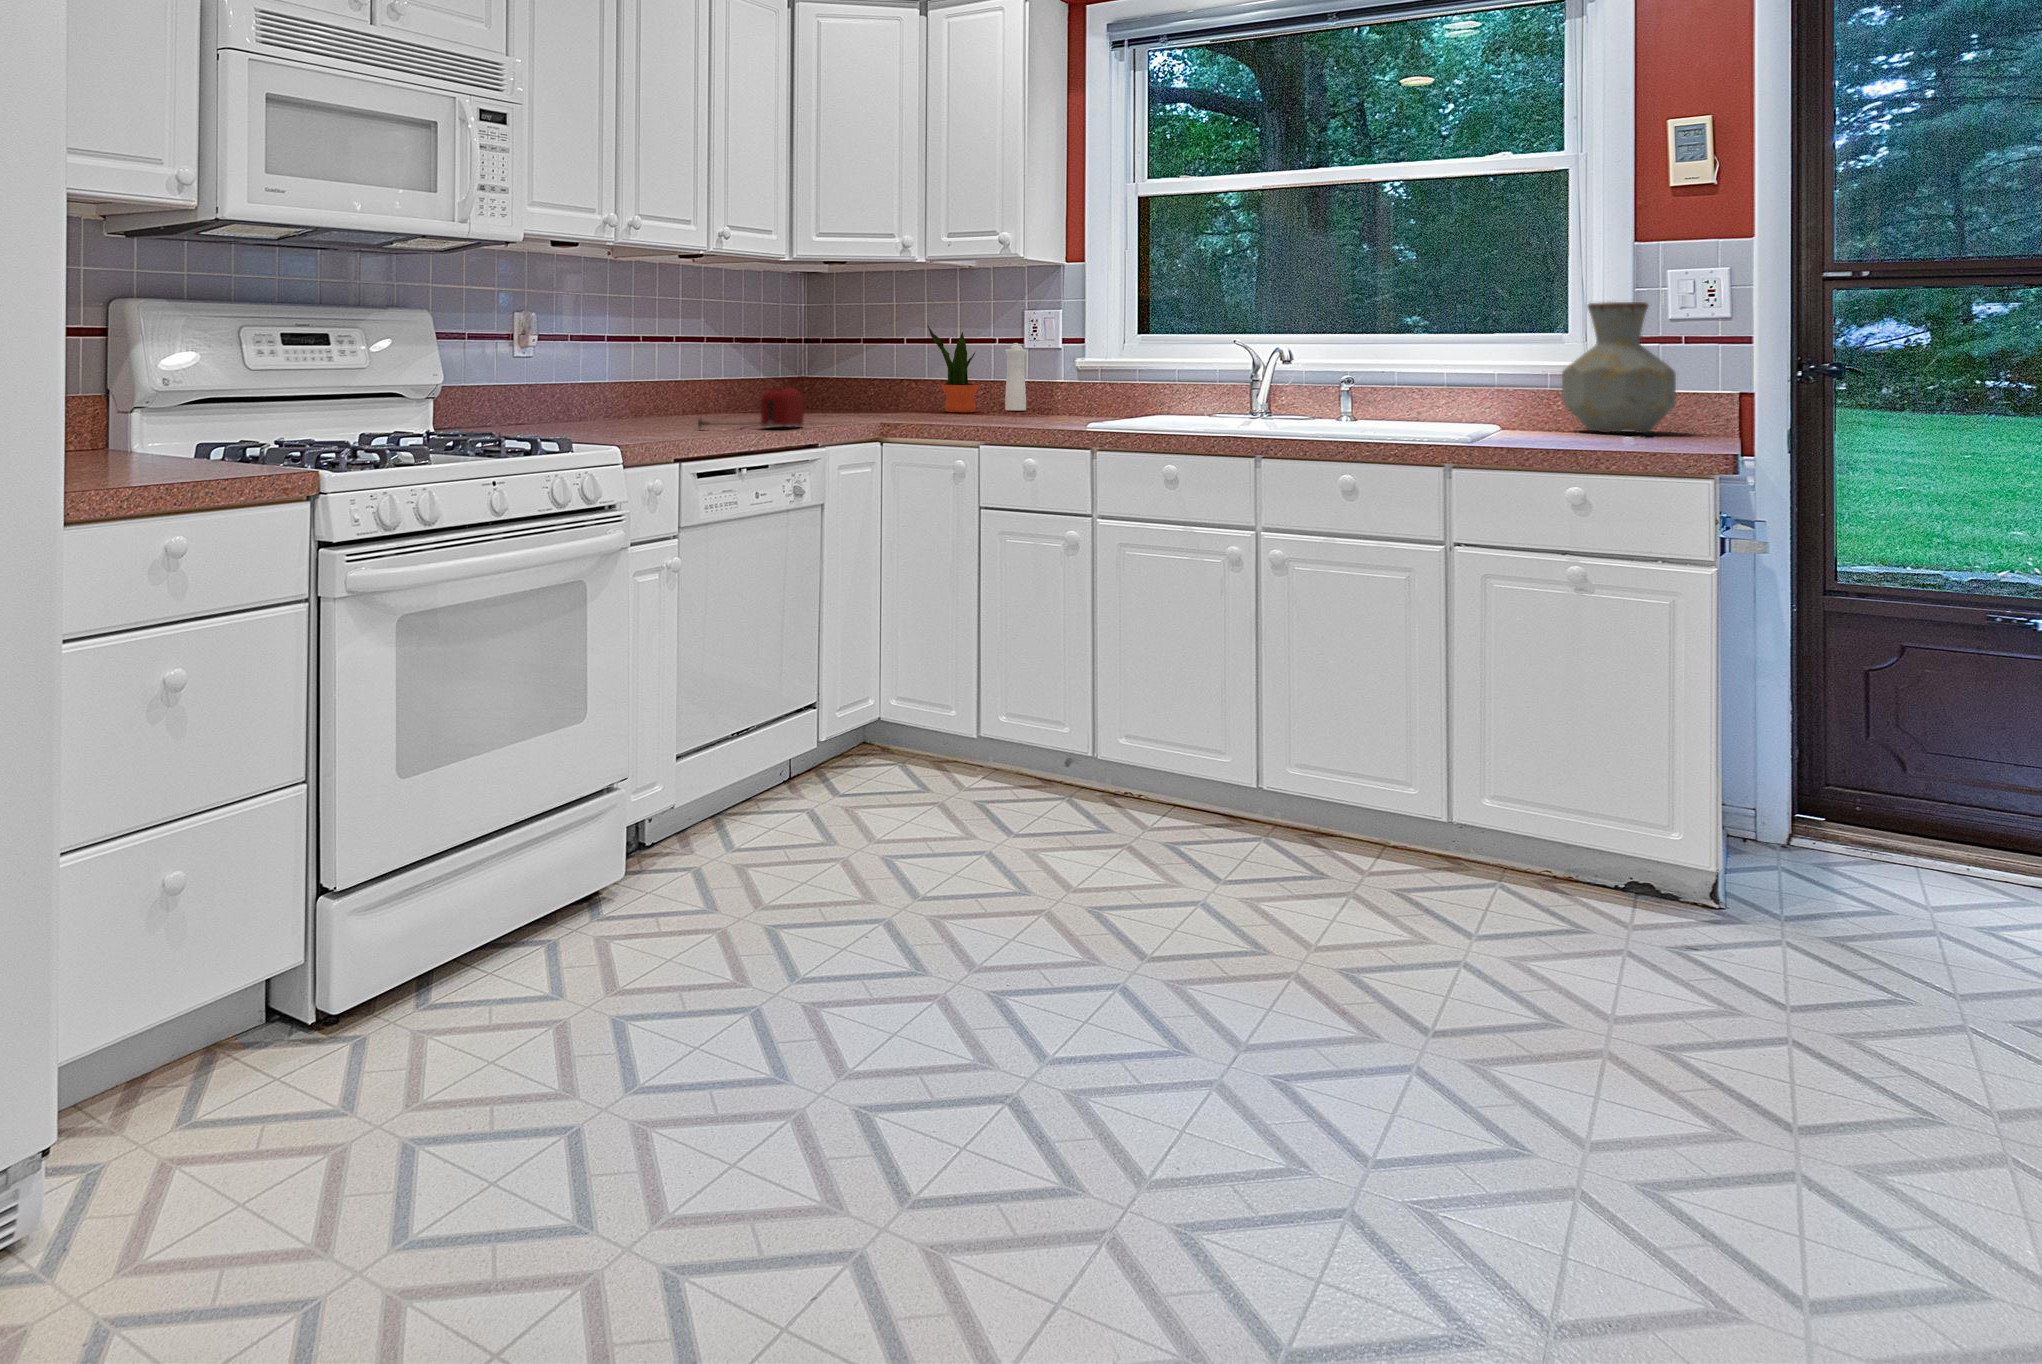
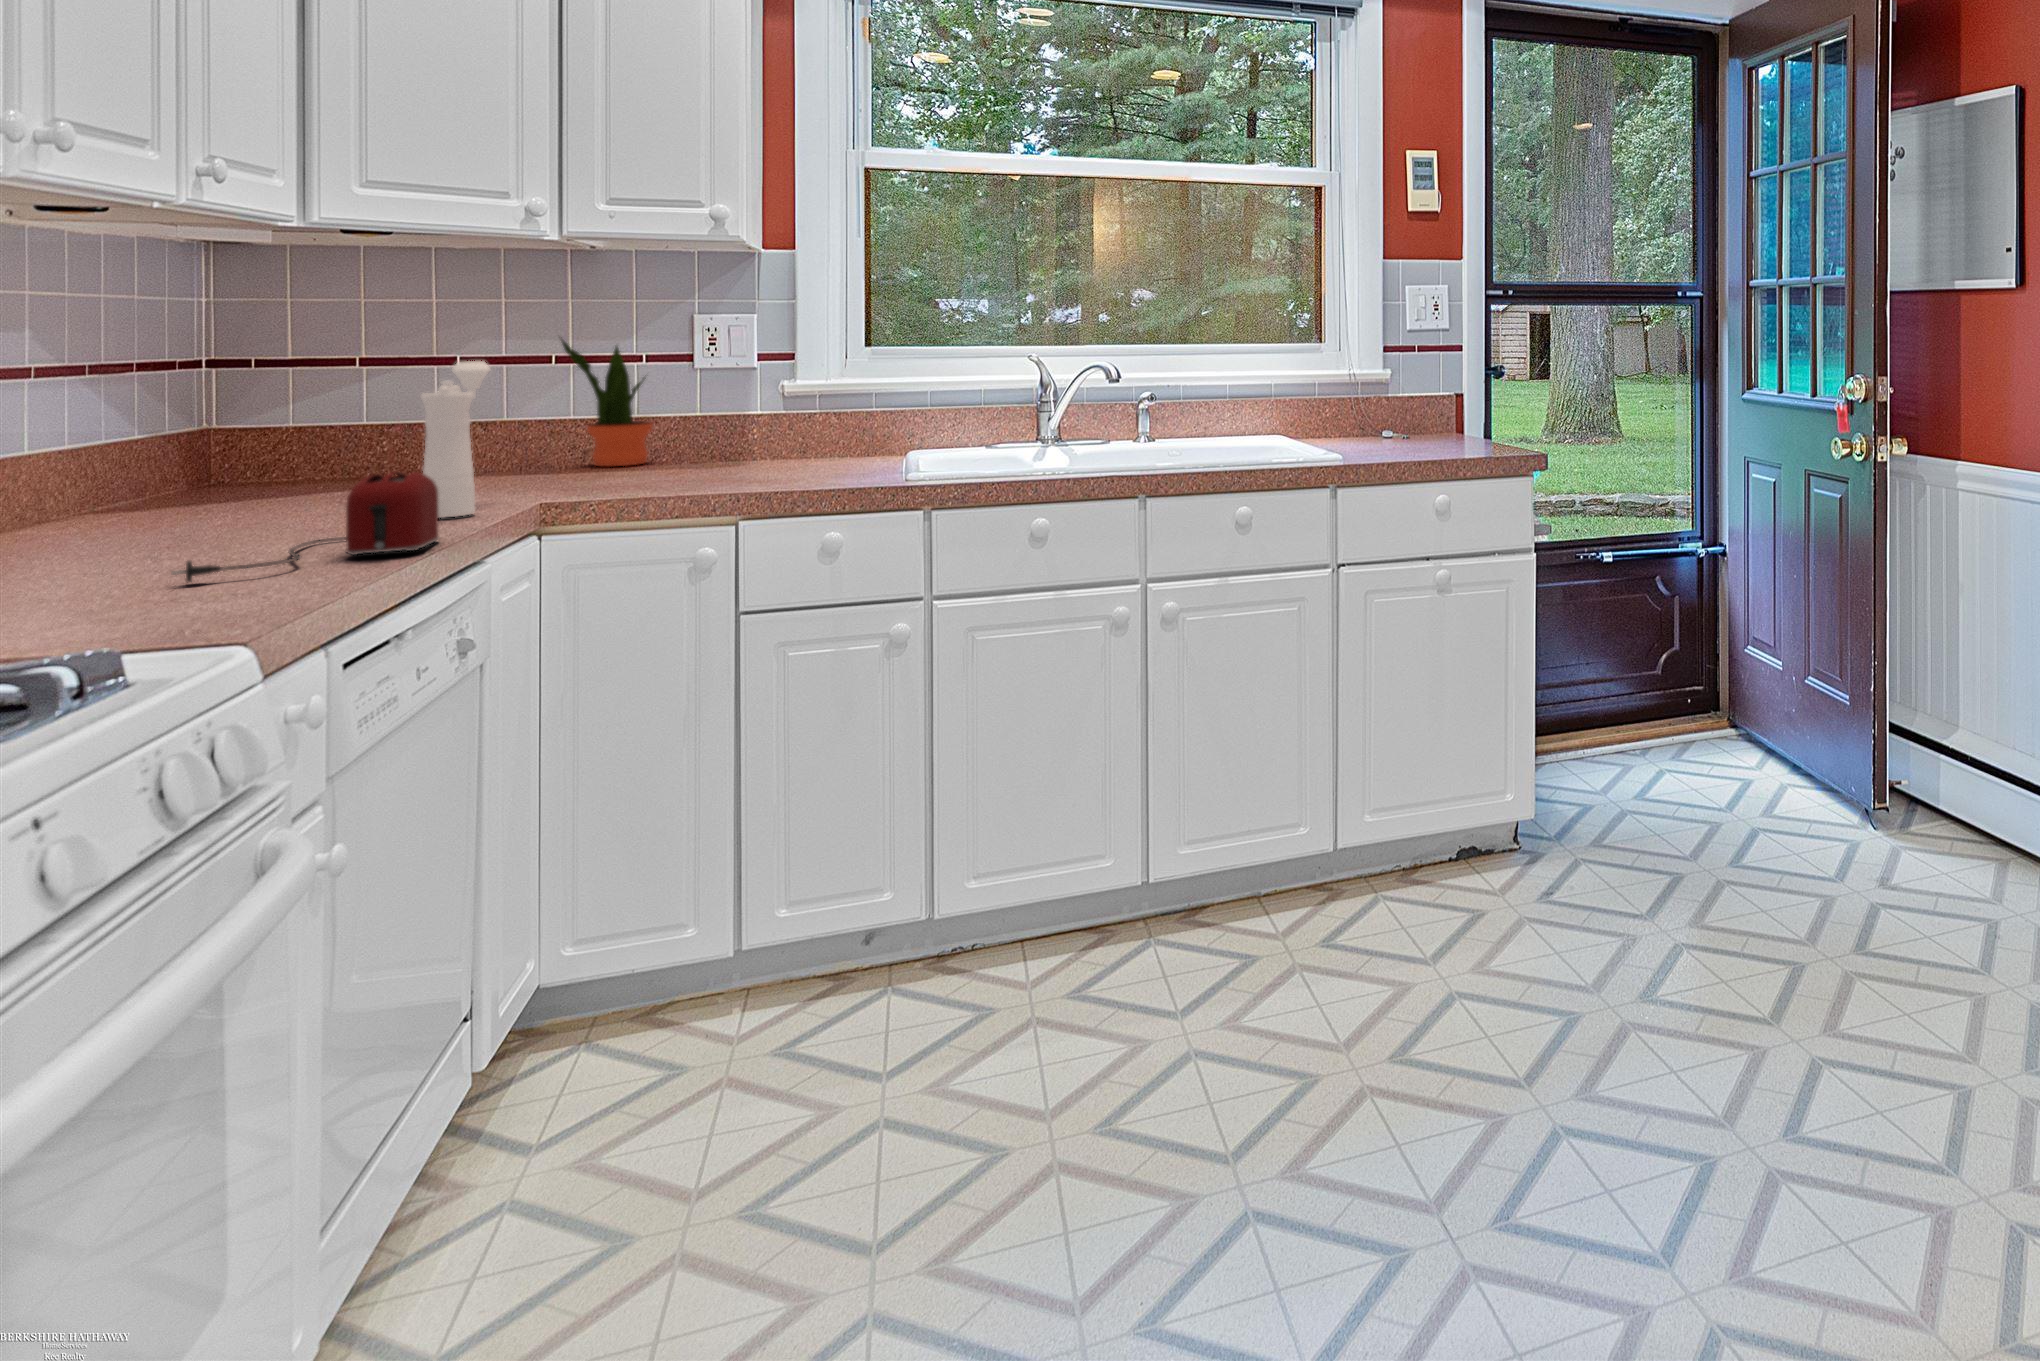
vase: present [1562,302,1676,433] -> none [1338,315,1422,436]
pepper mill: present [1005,343,1027,410] -> present [421,361,490,518]

